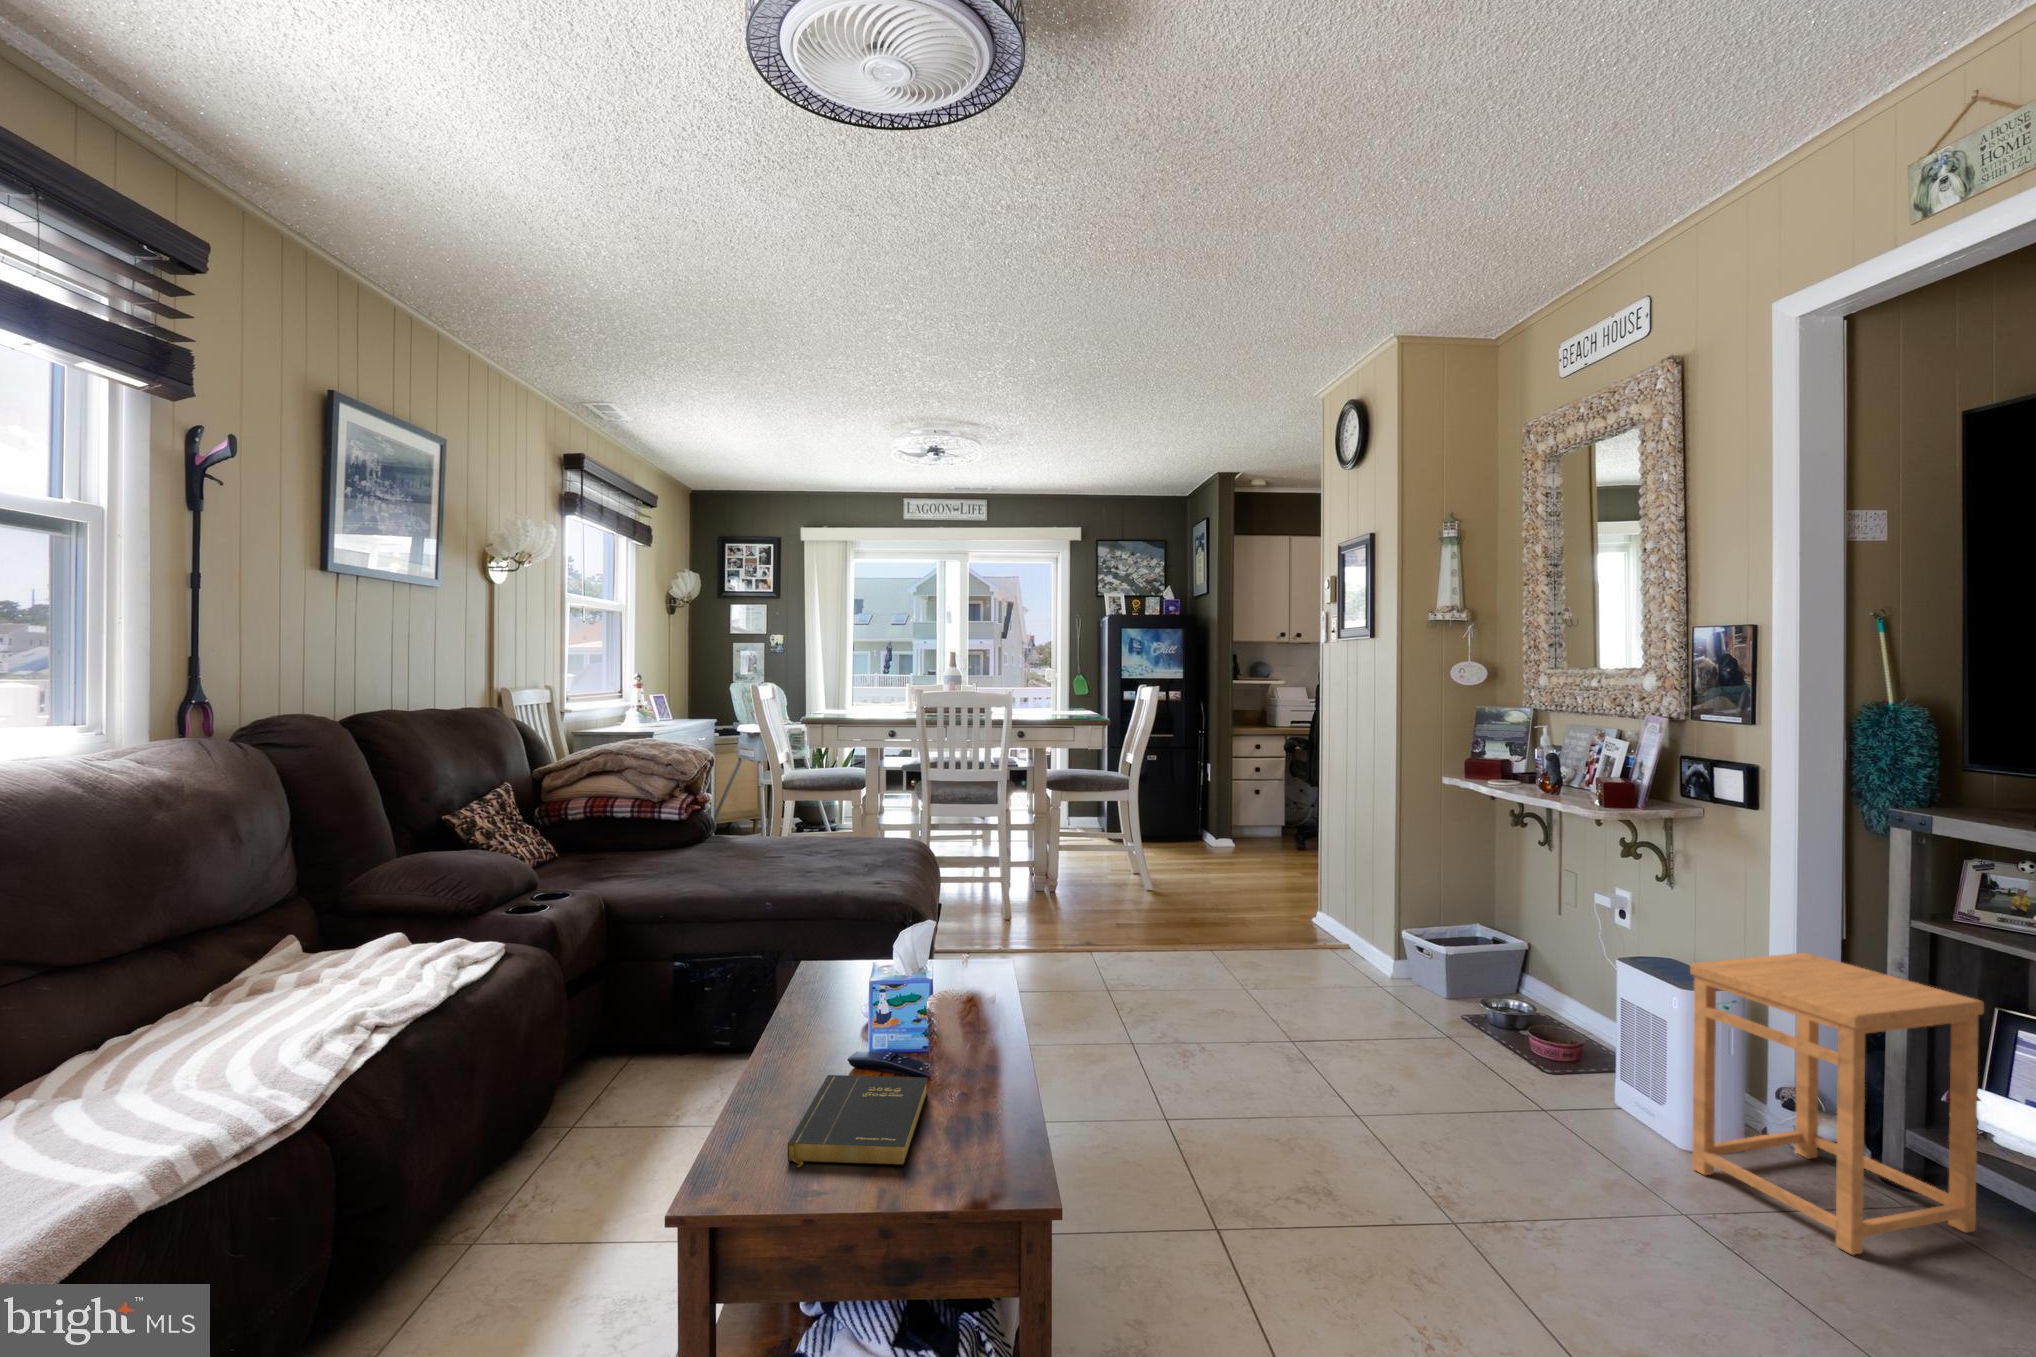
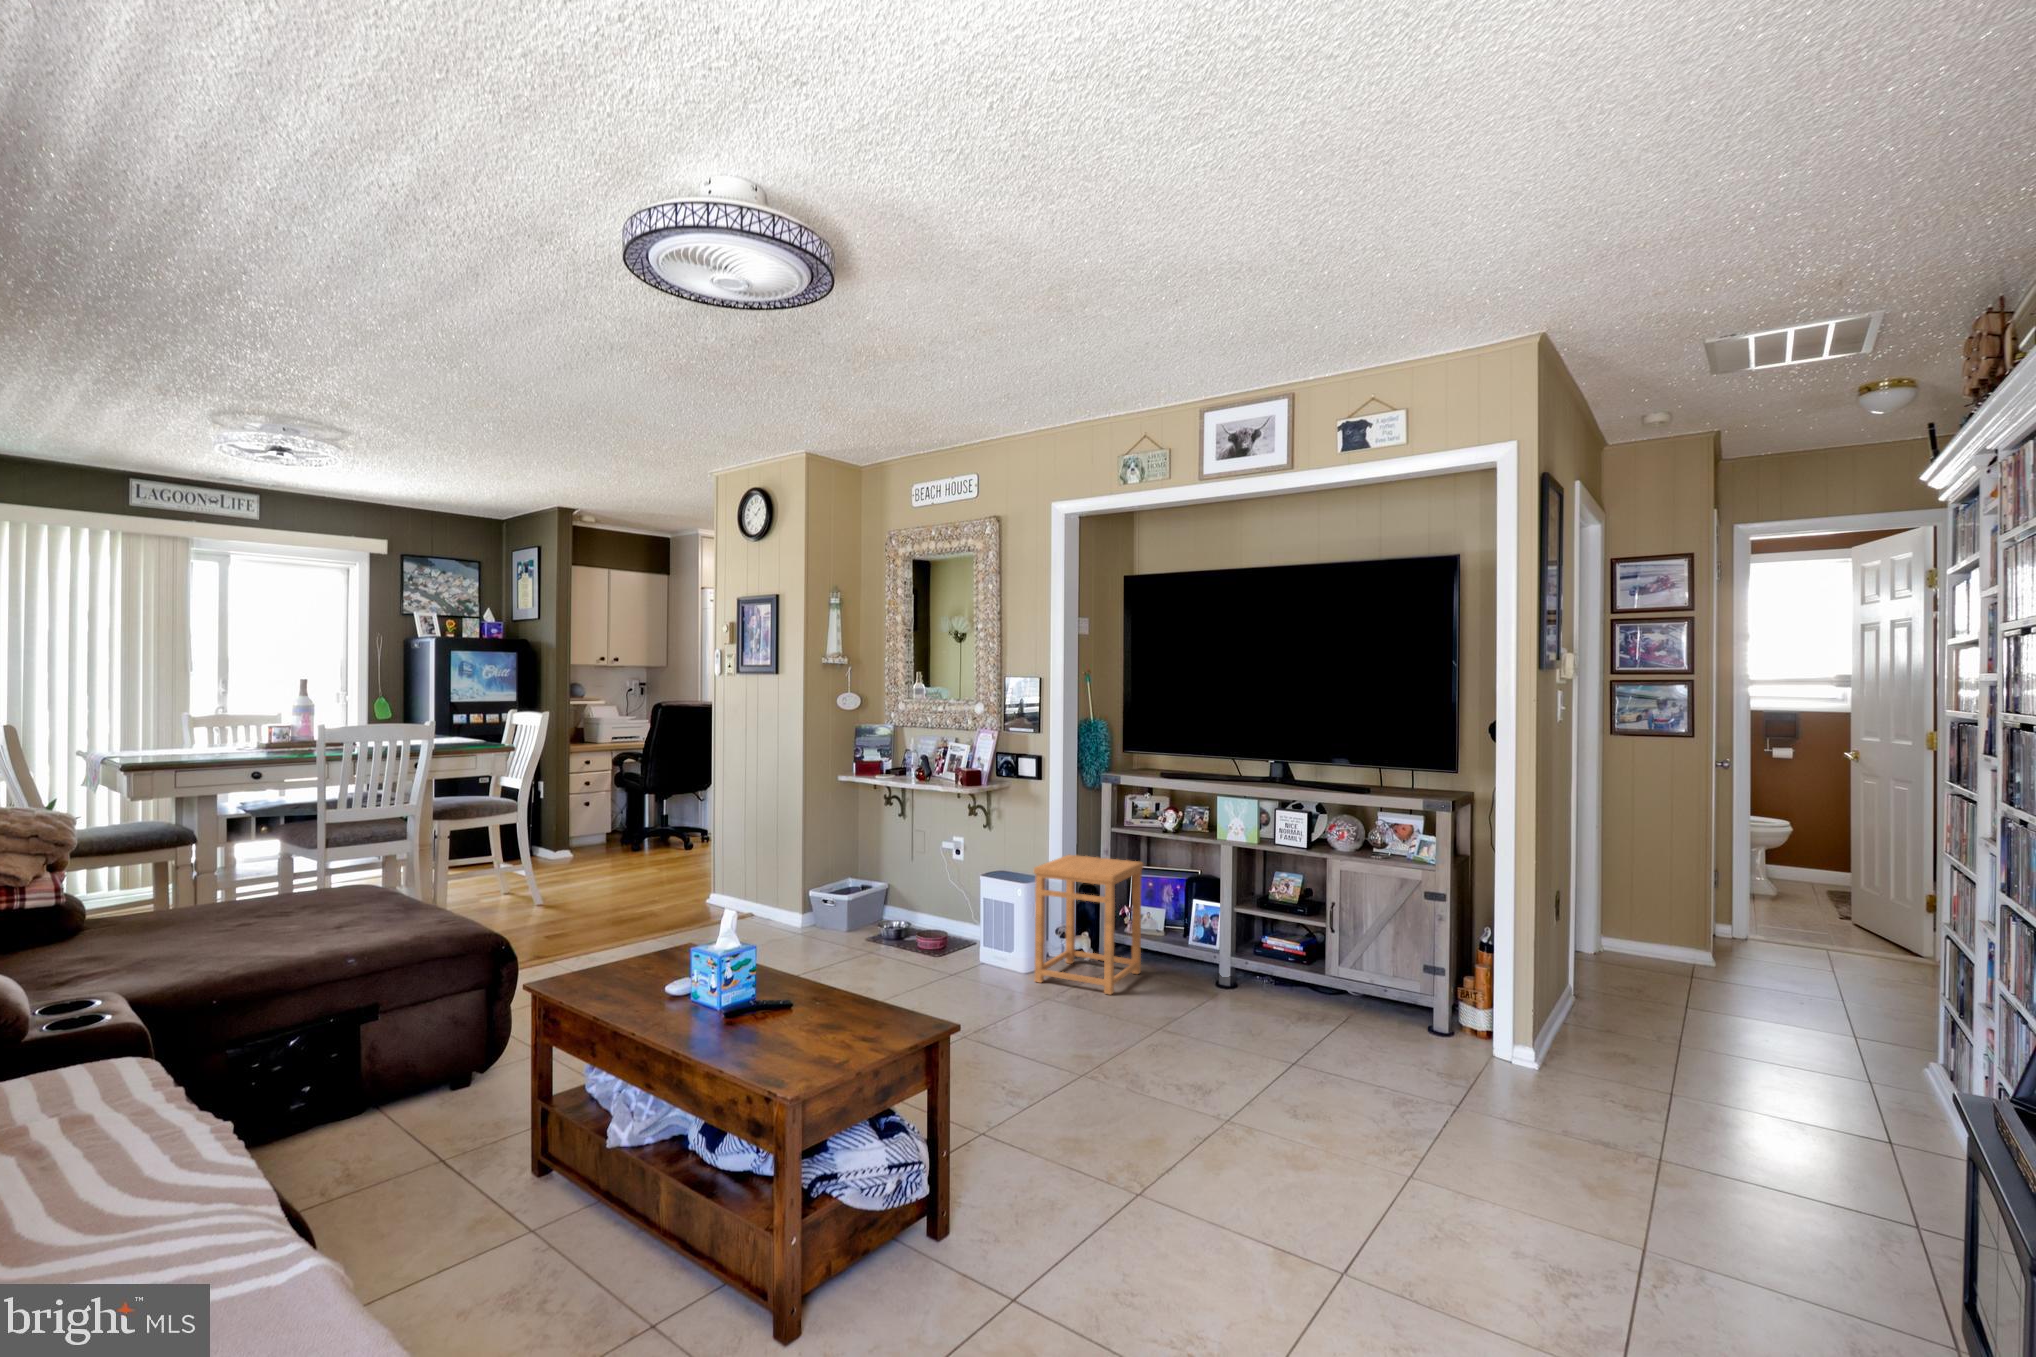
book: present [788,1075,928,1167] -> none [726,996,842,1051]

